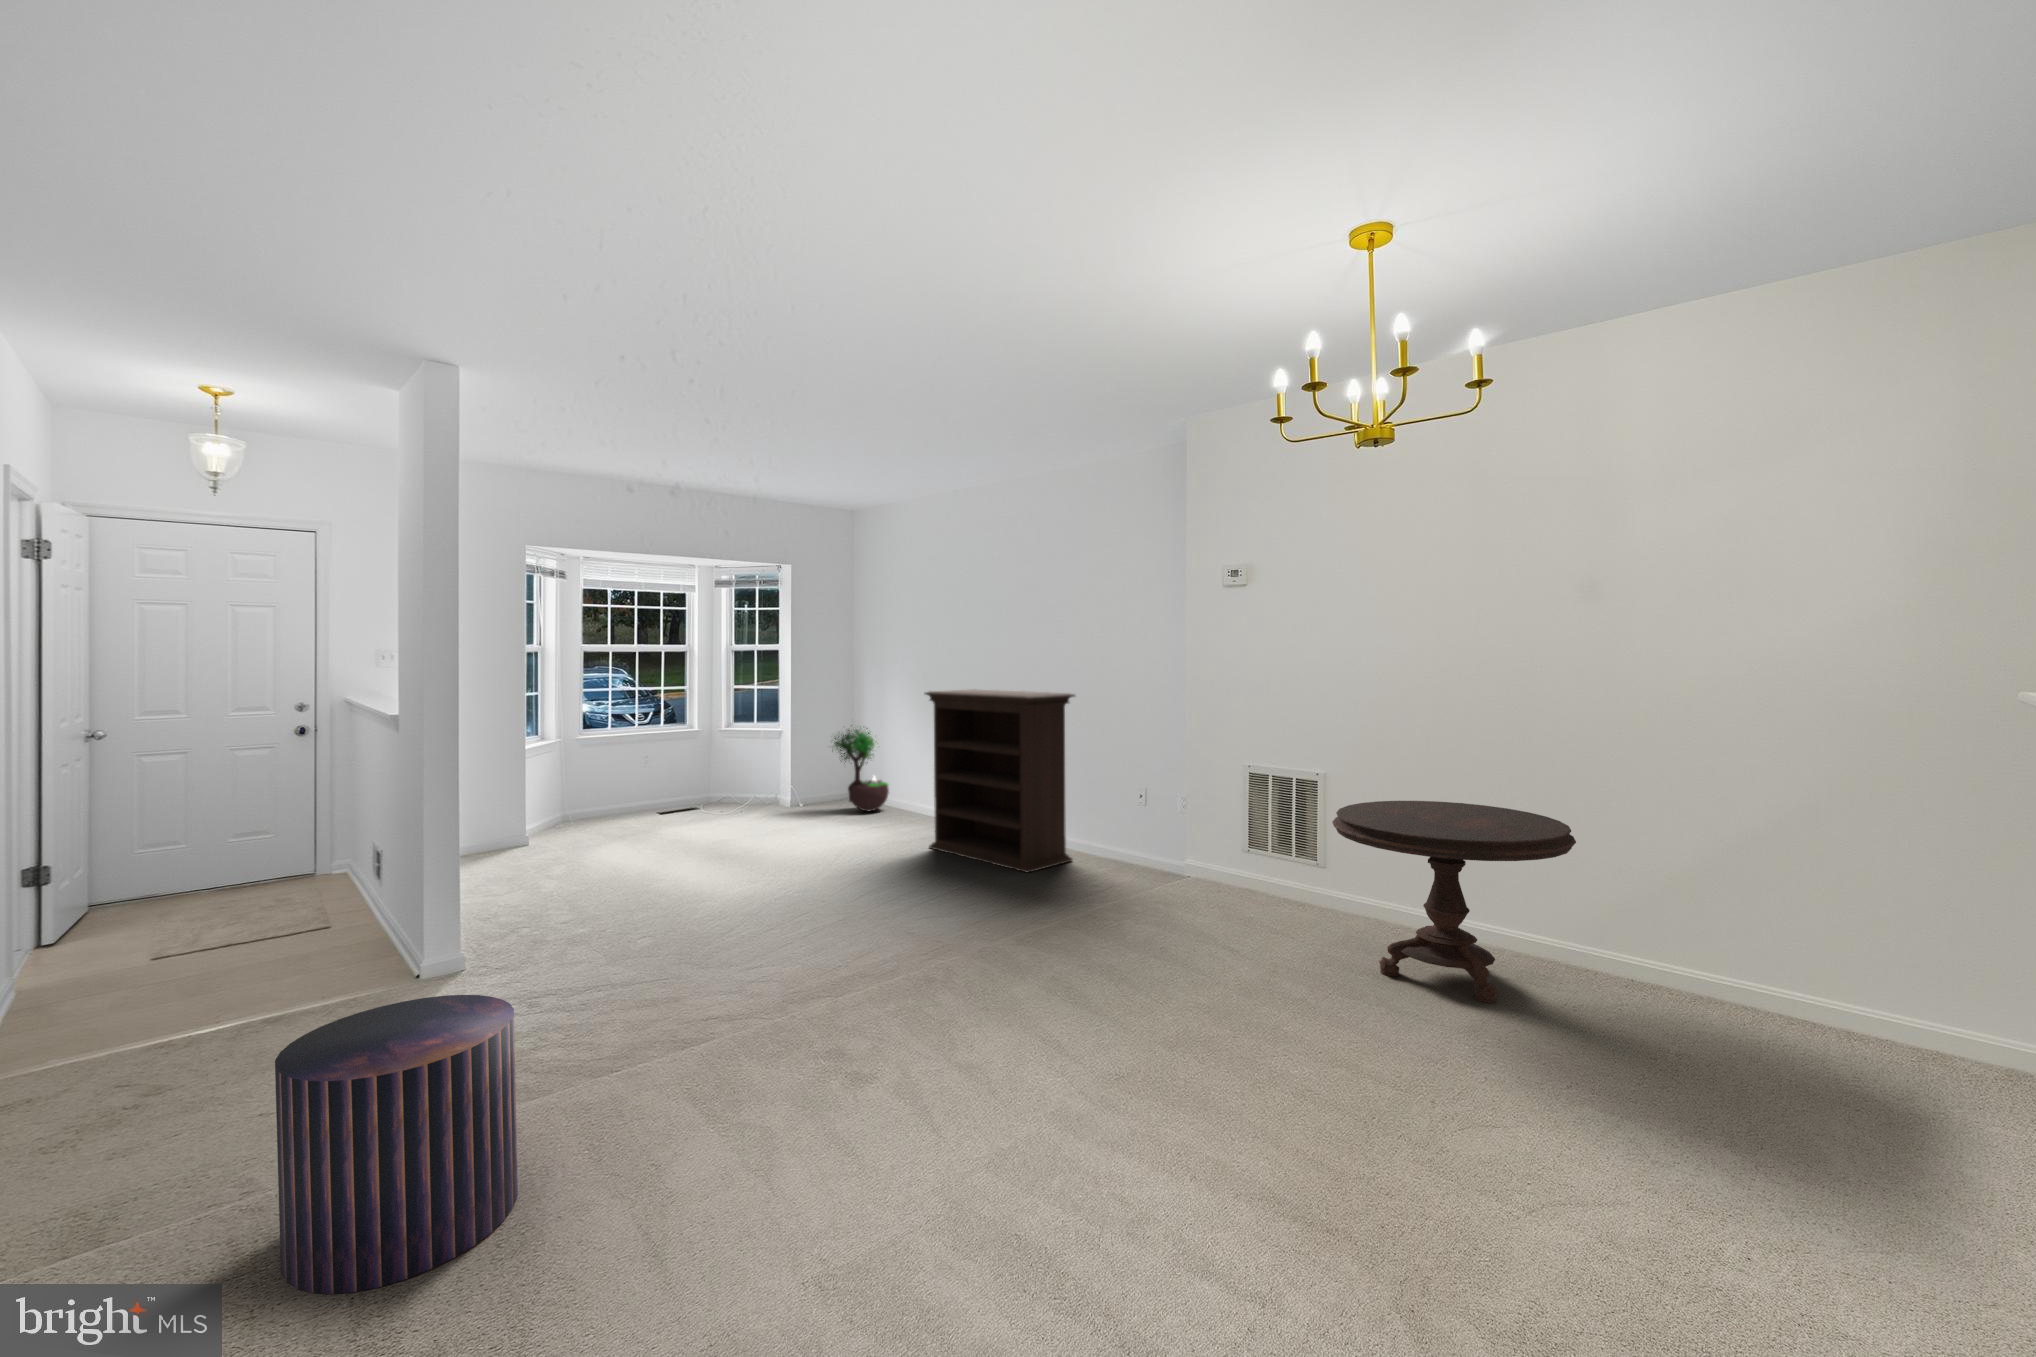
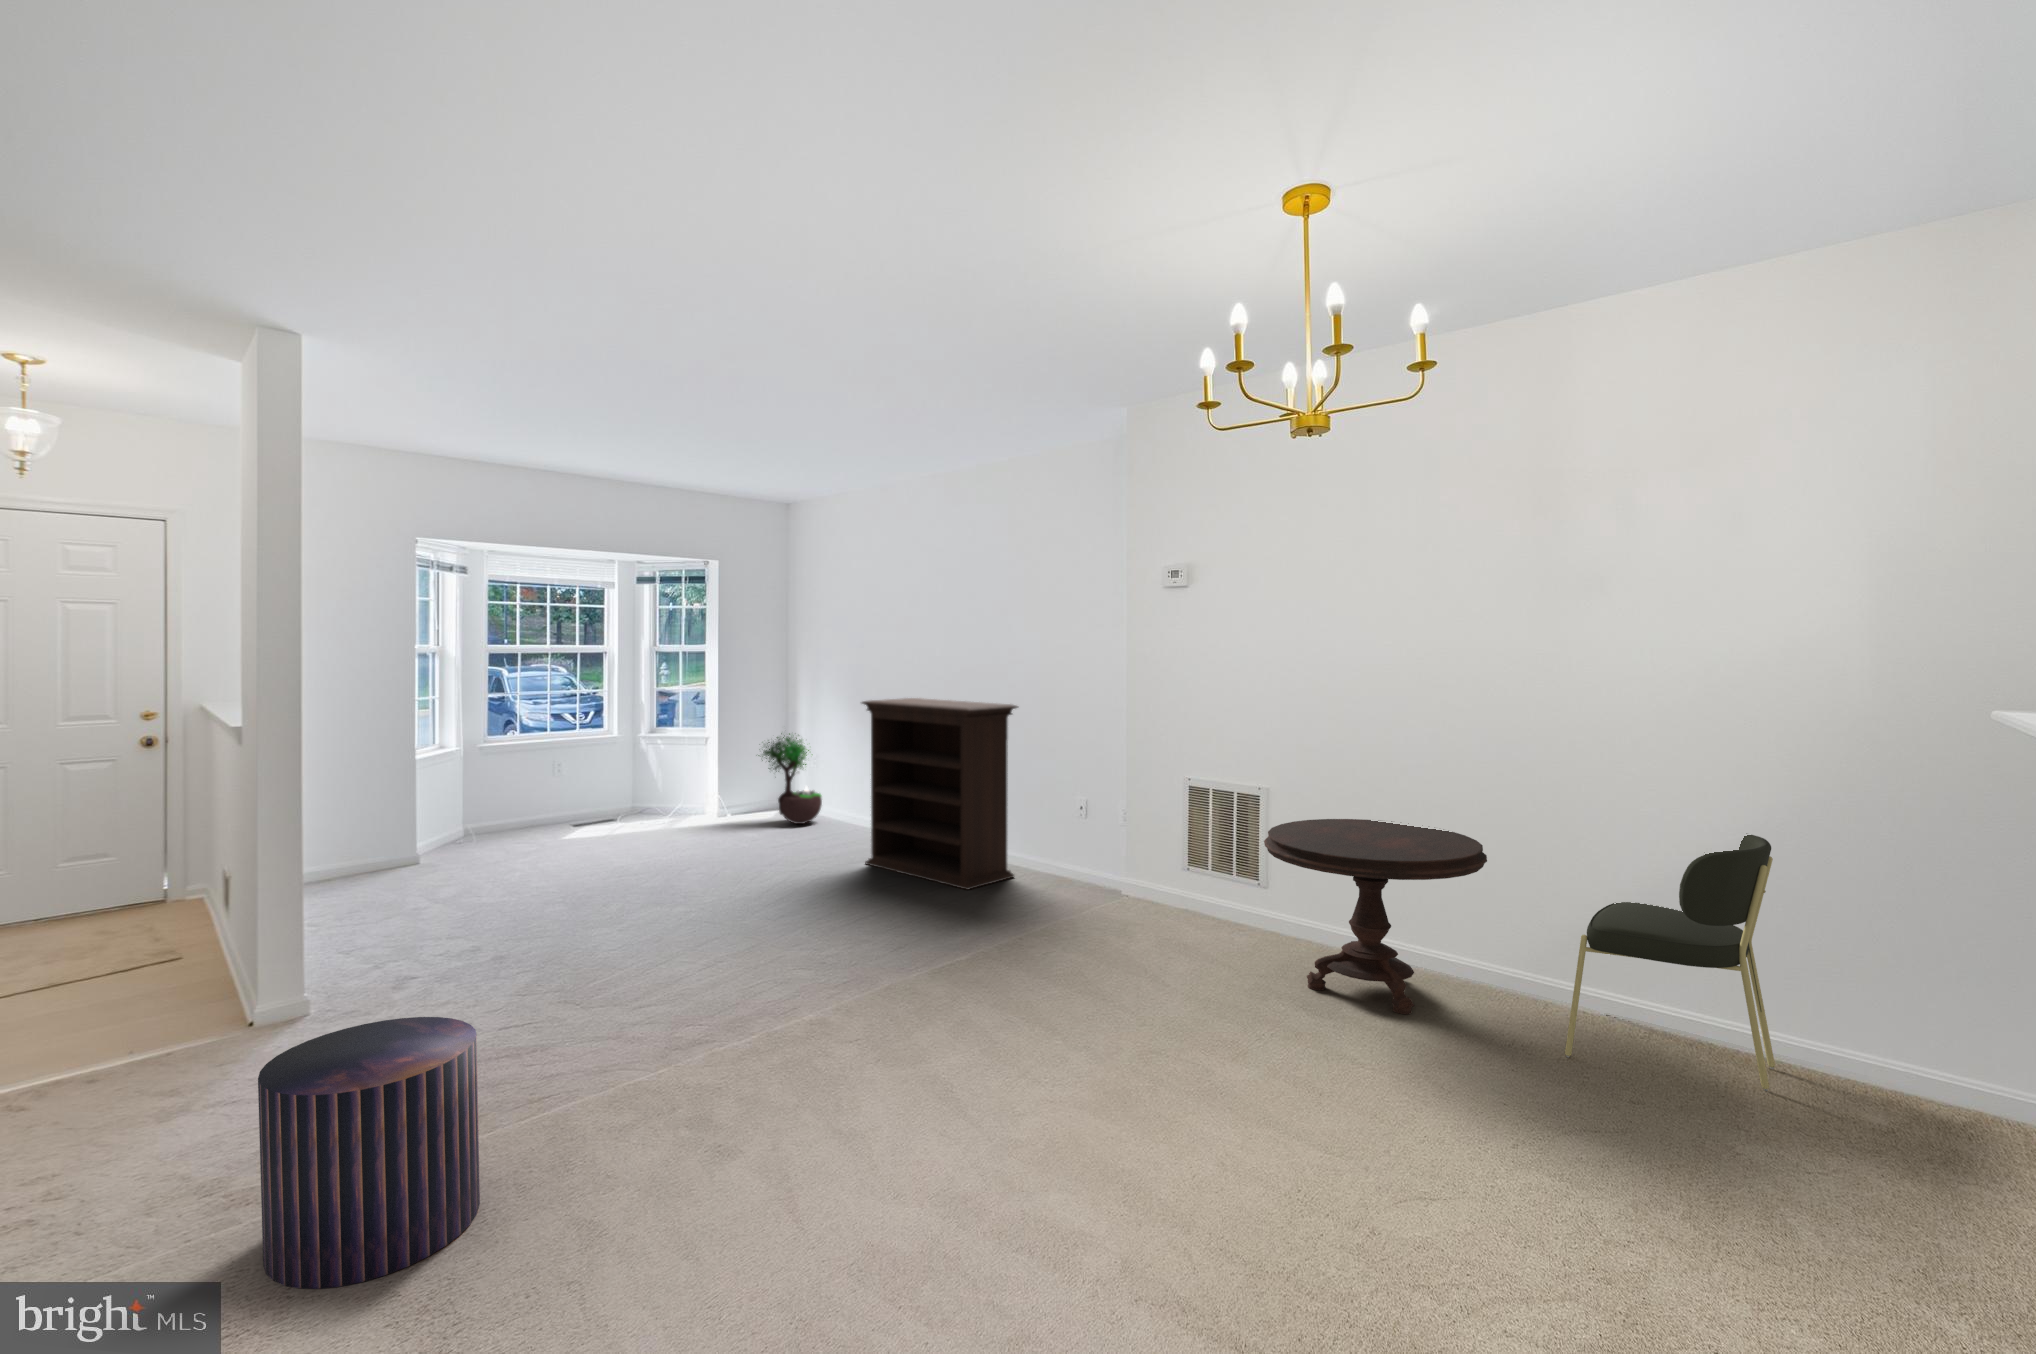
dining chair: none [1675,811,1921,1096] -> present [1565,835,1775,1091]

